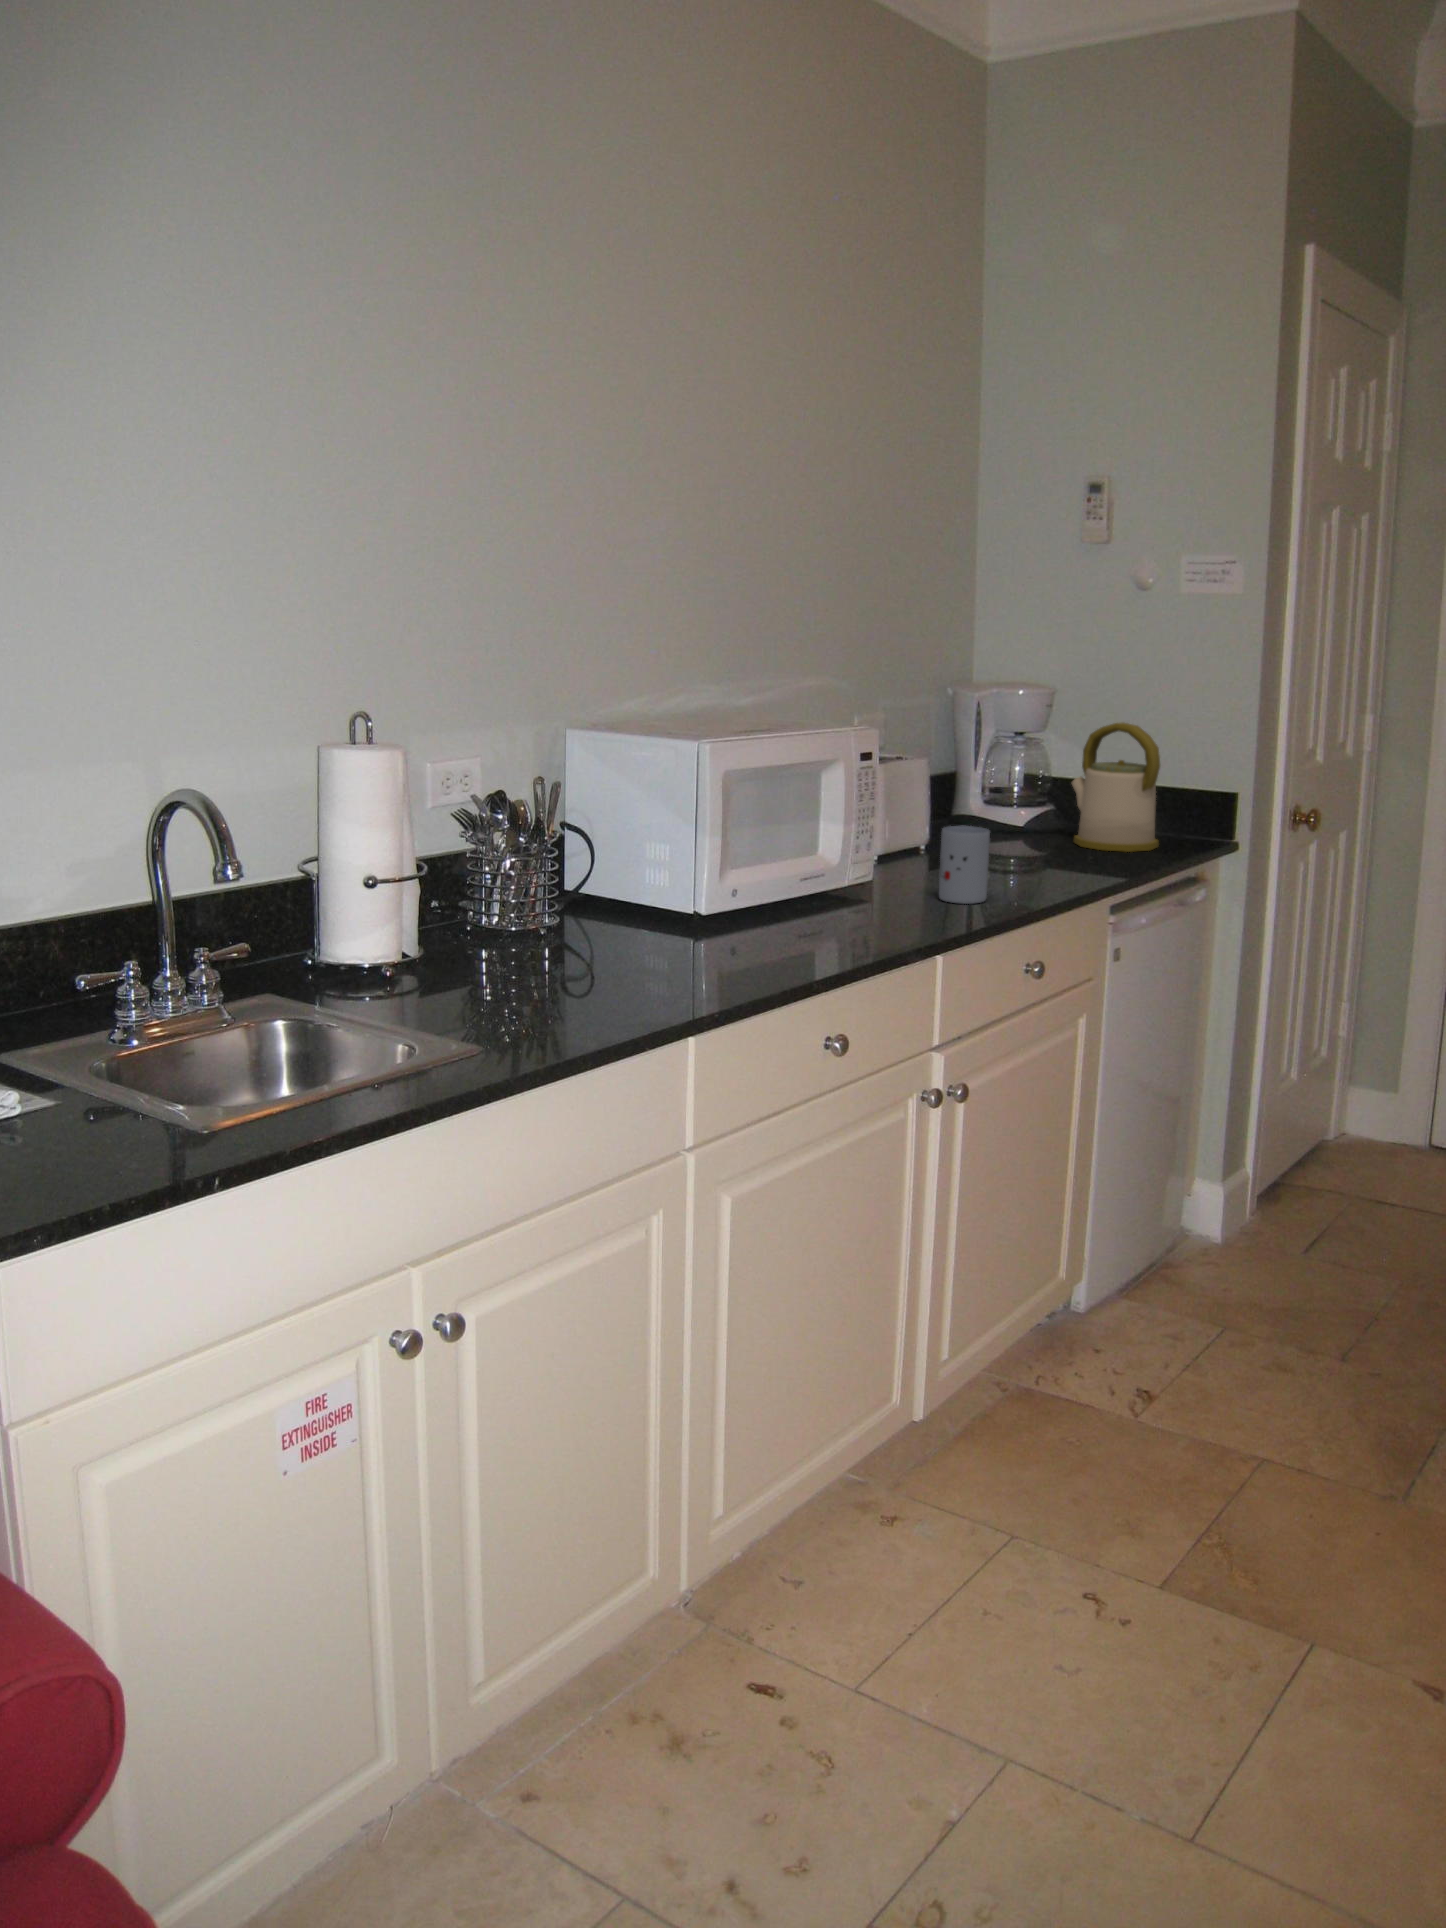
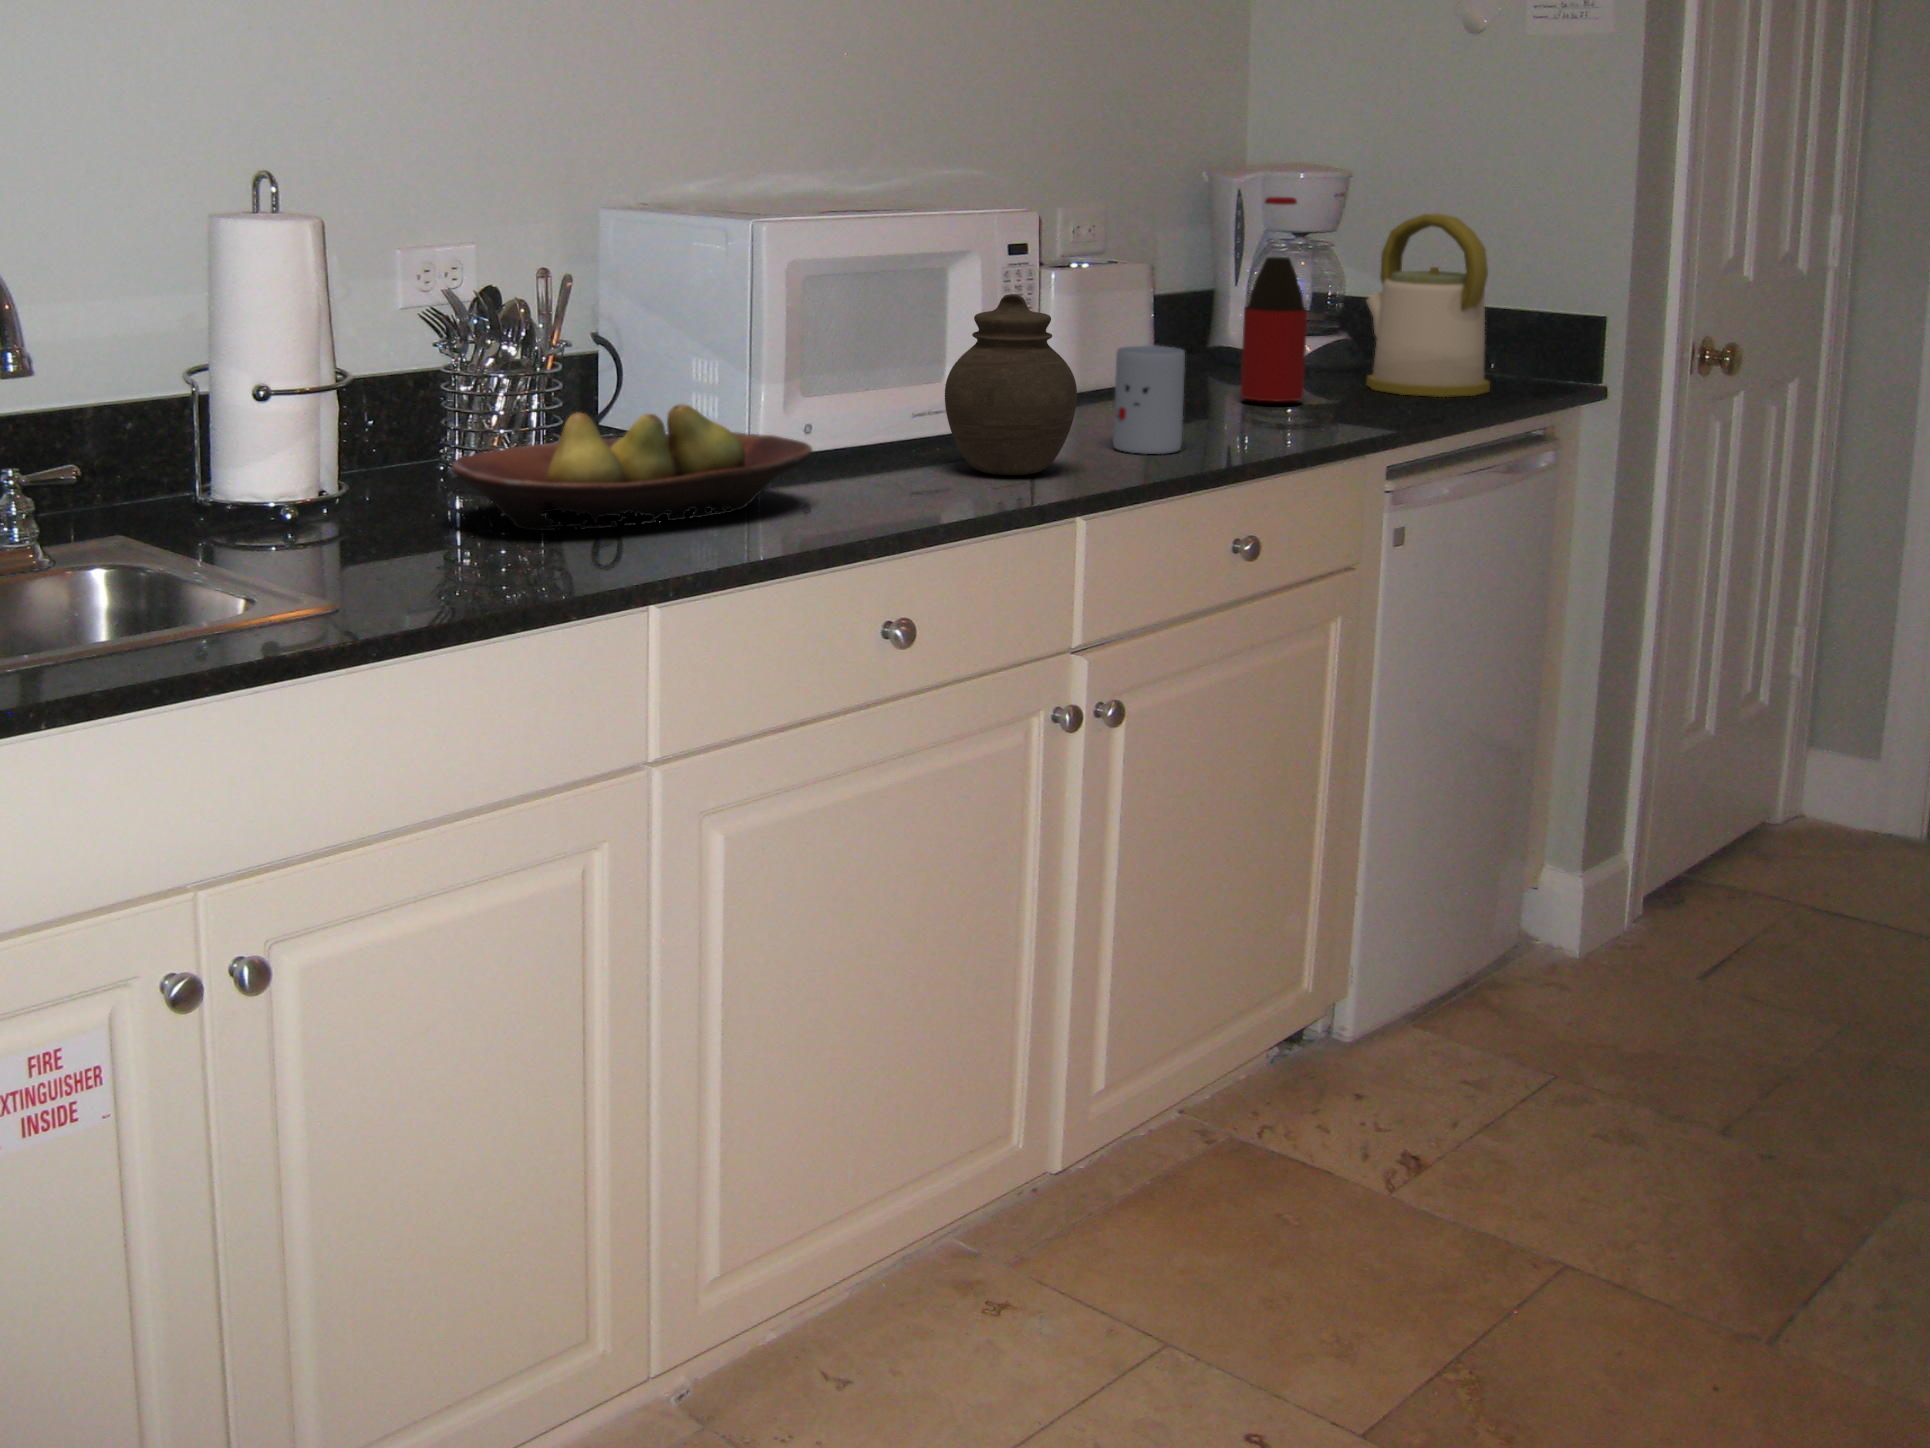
bottle: none [998,713,1045,861] -> present [1240,197,1308,401]
jar: none [836,795,930,924] -> present [945,294,1077,475]
fruit bowl: none [514,883,766,980] -> present [451,404,812,531]

